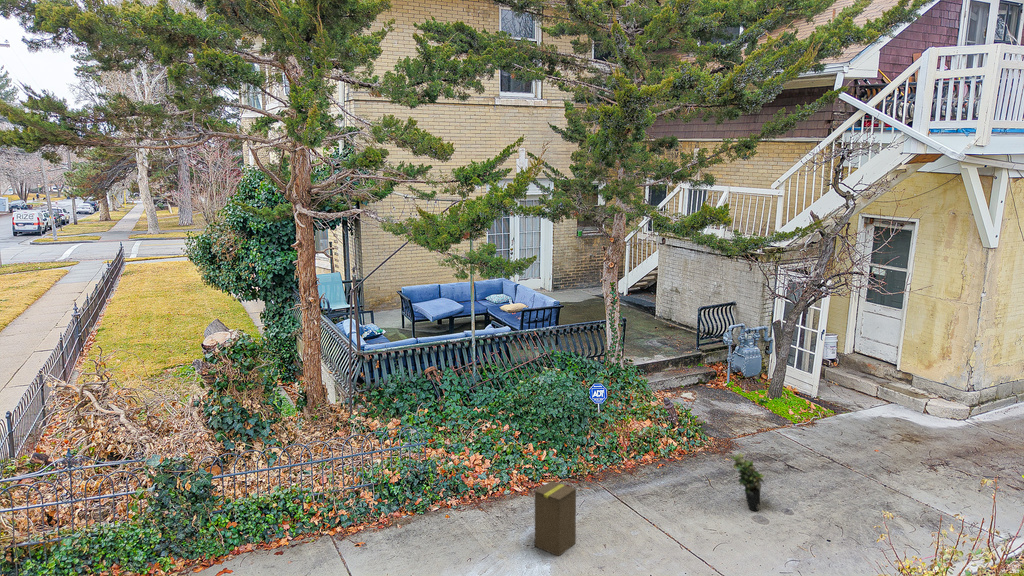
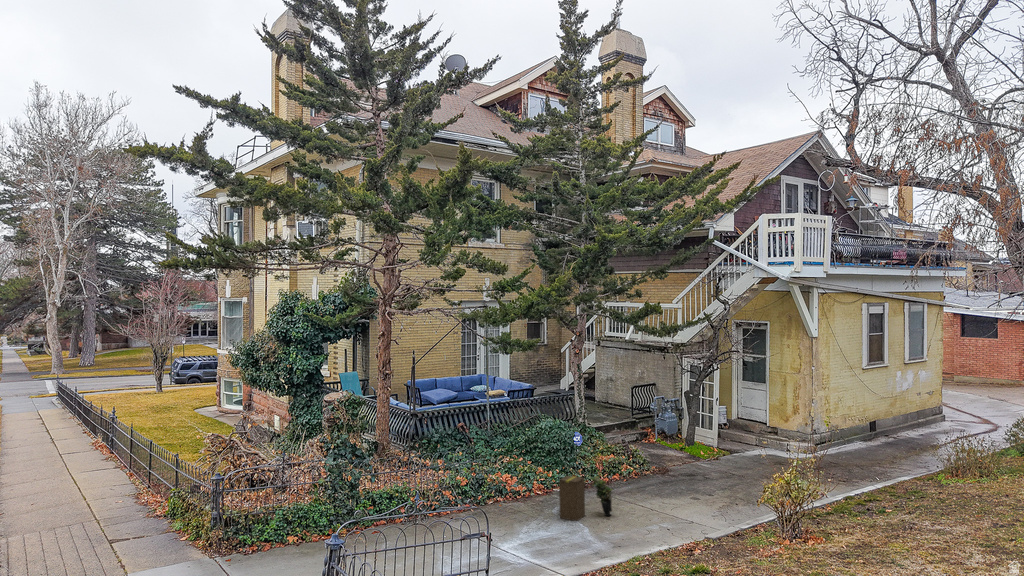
potted plant: present [731,453,764,511] -> present [591,476,613,516]

